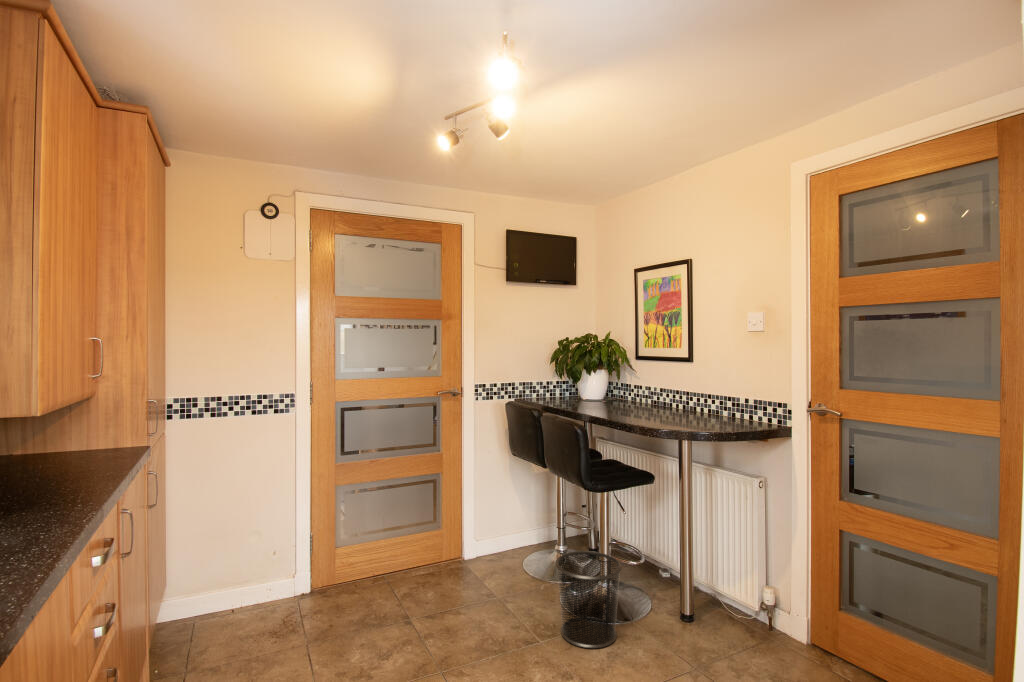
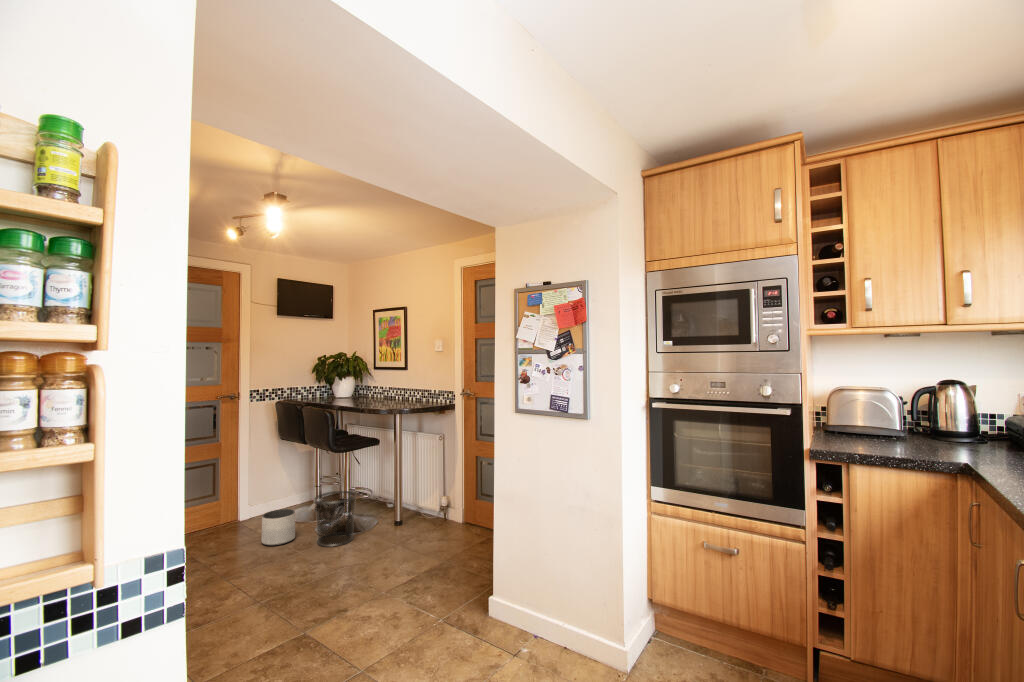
planter: none [485,563,530,622] -> present [261,509,295,546]

